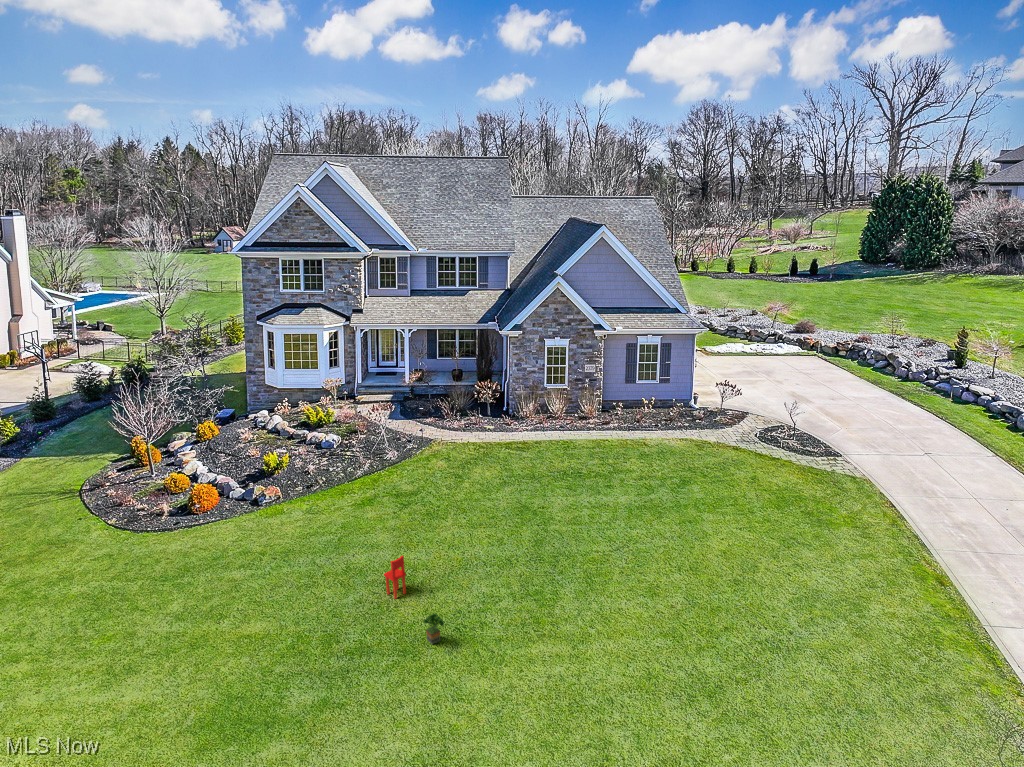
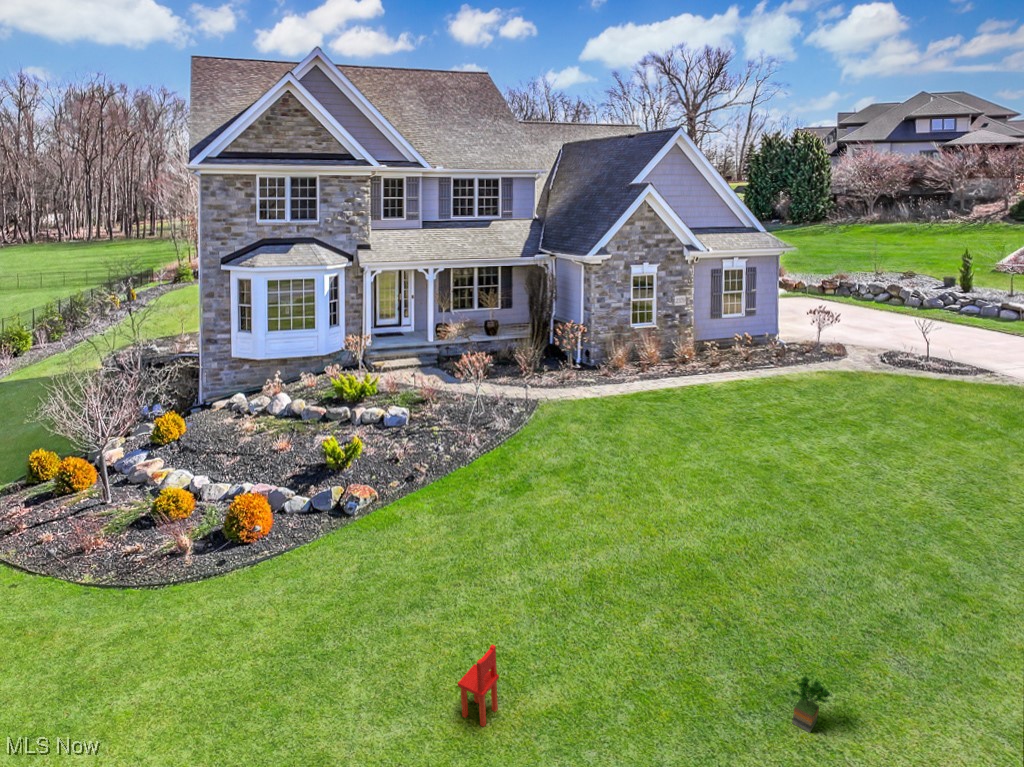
chair: present [384,556,406,599] -> present [458,645,499,727]

